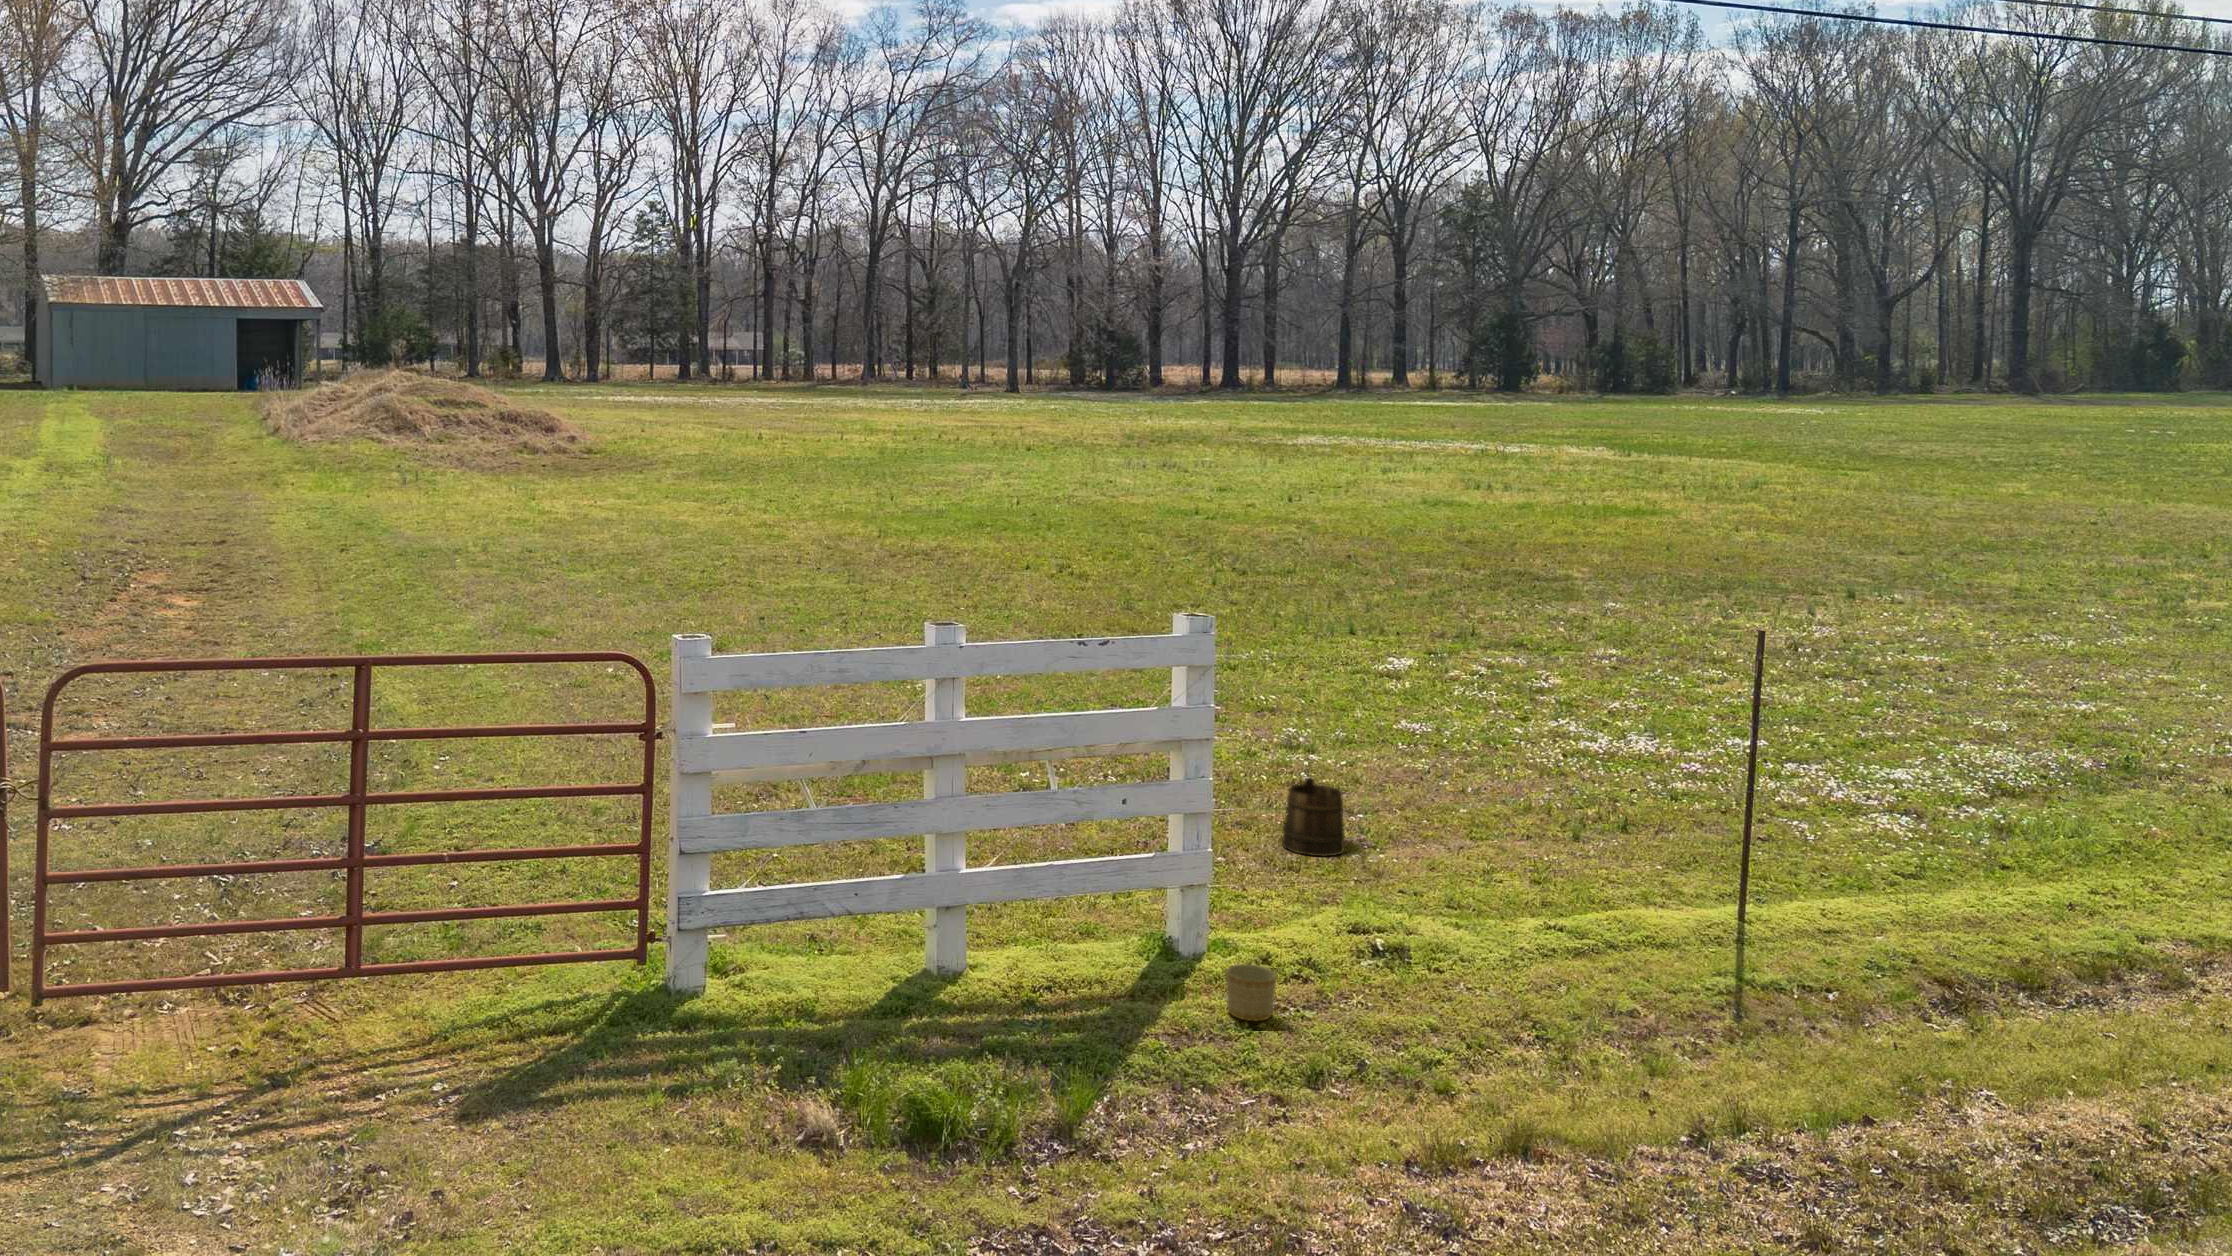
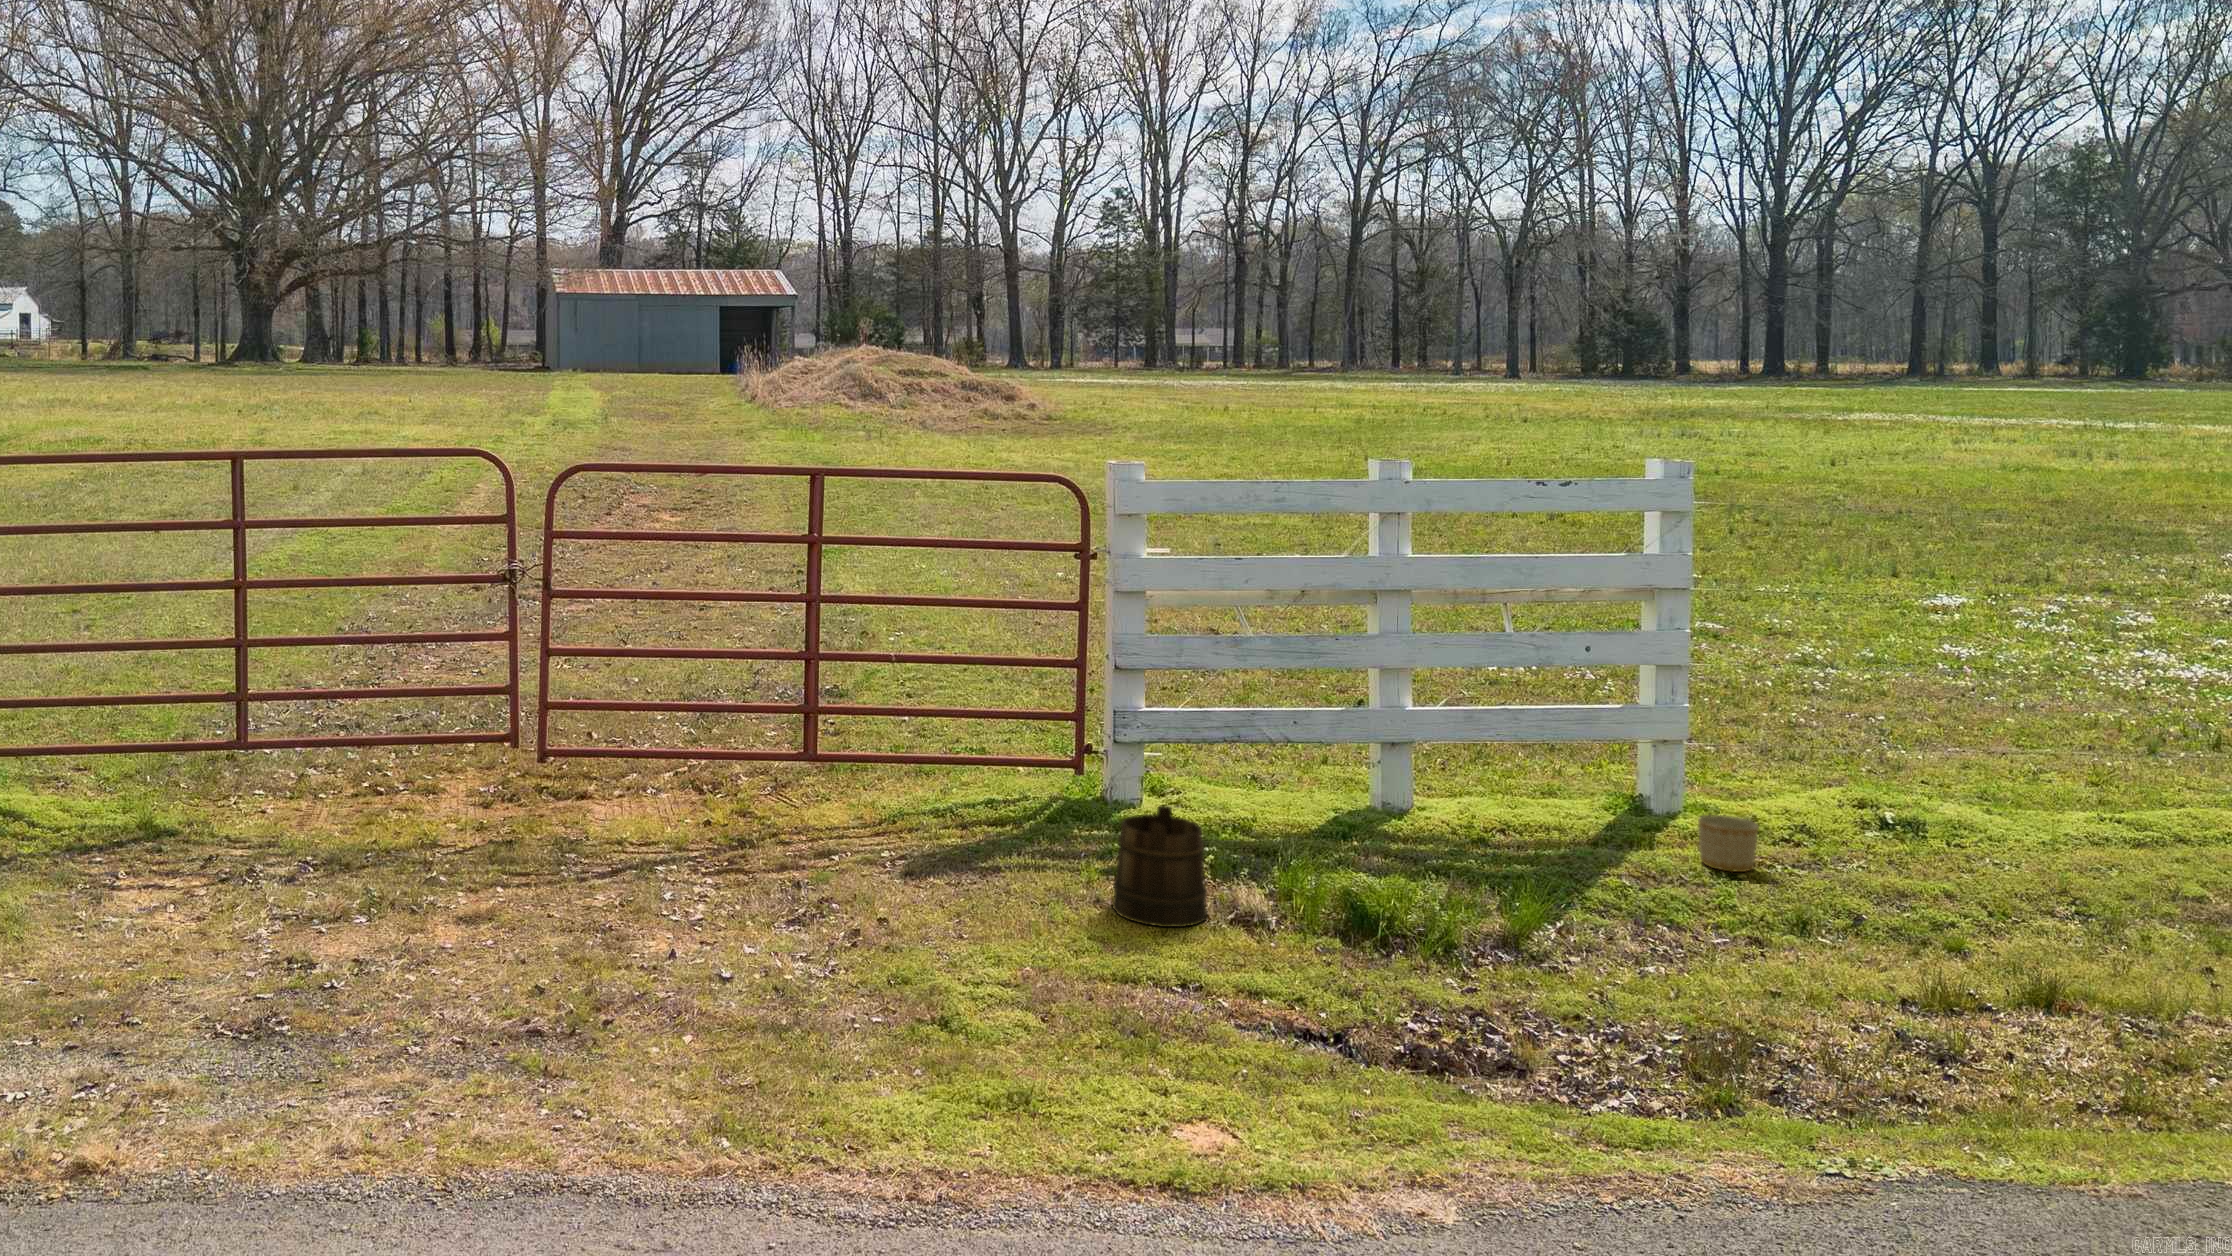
bucket: present [1282,777,1345,856] -> present [1113,805,1207,927]

